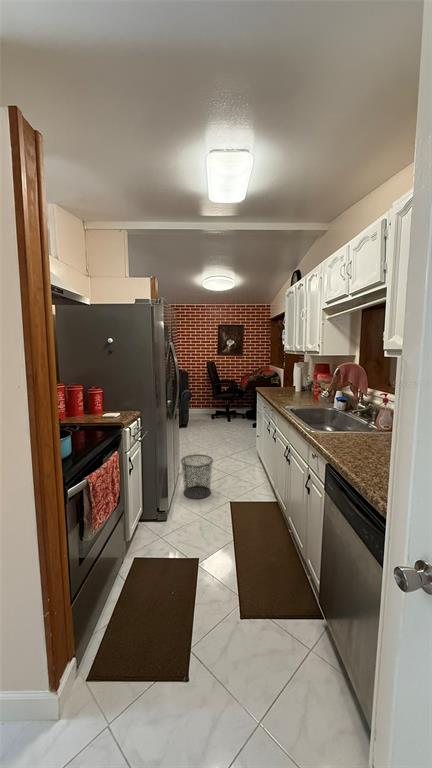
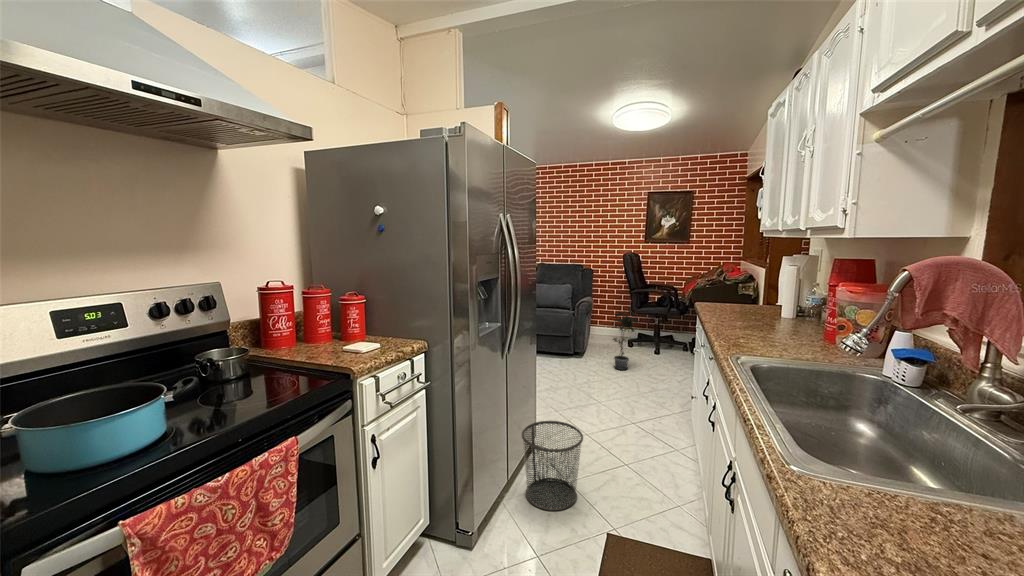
potted plant: none [204,394,222,432] -> present [612,310,637,370]

